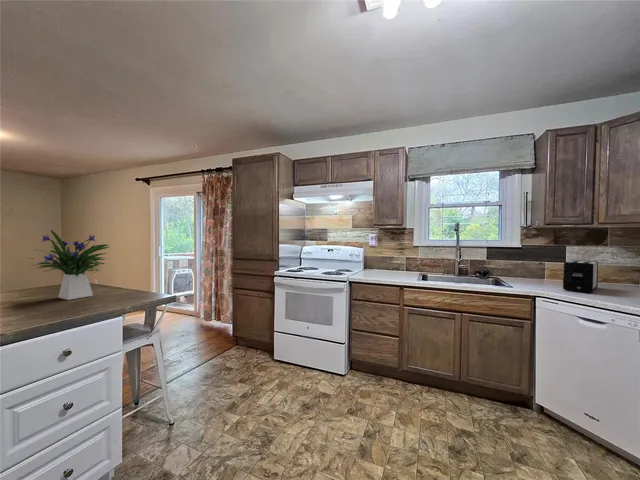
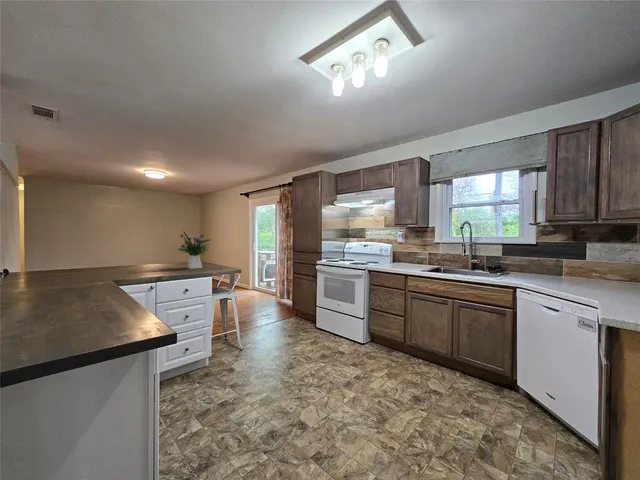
toaster: present [563,260,598,293] -> none [550,256,602,287]

